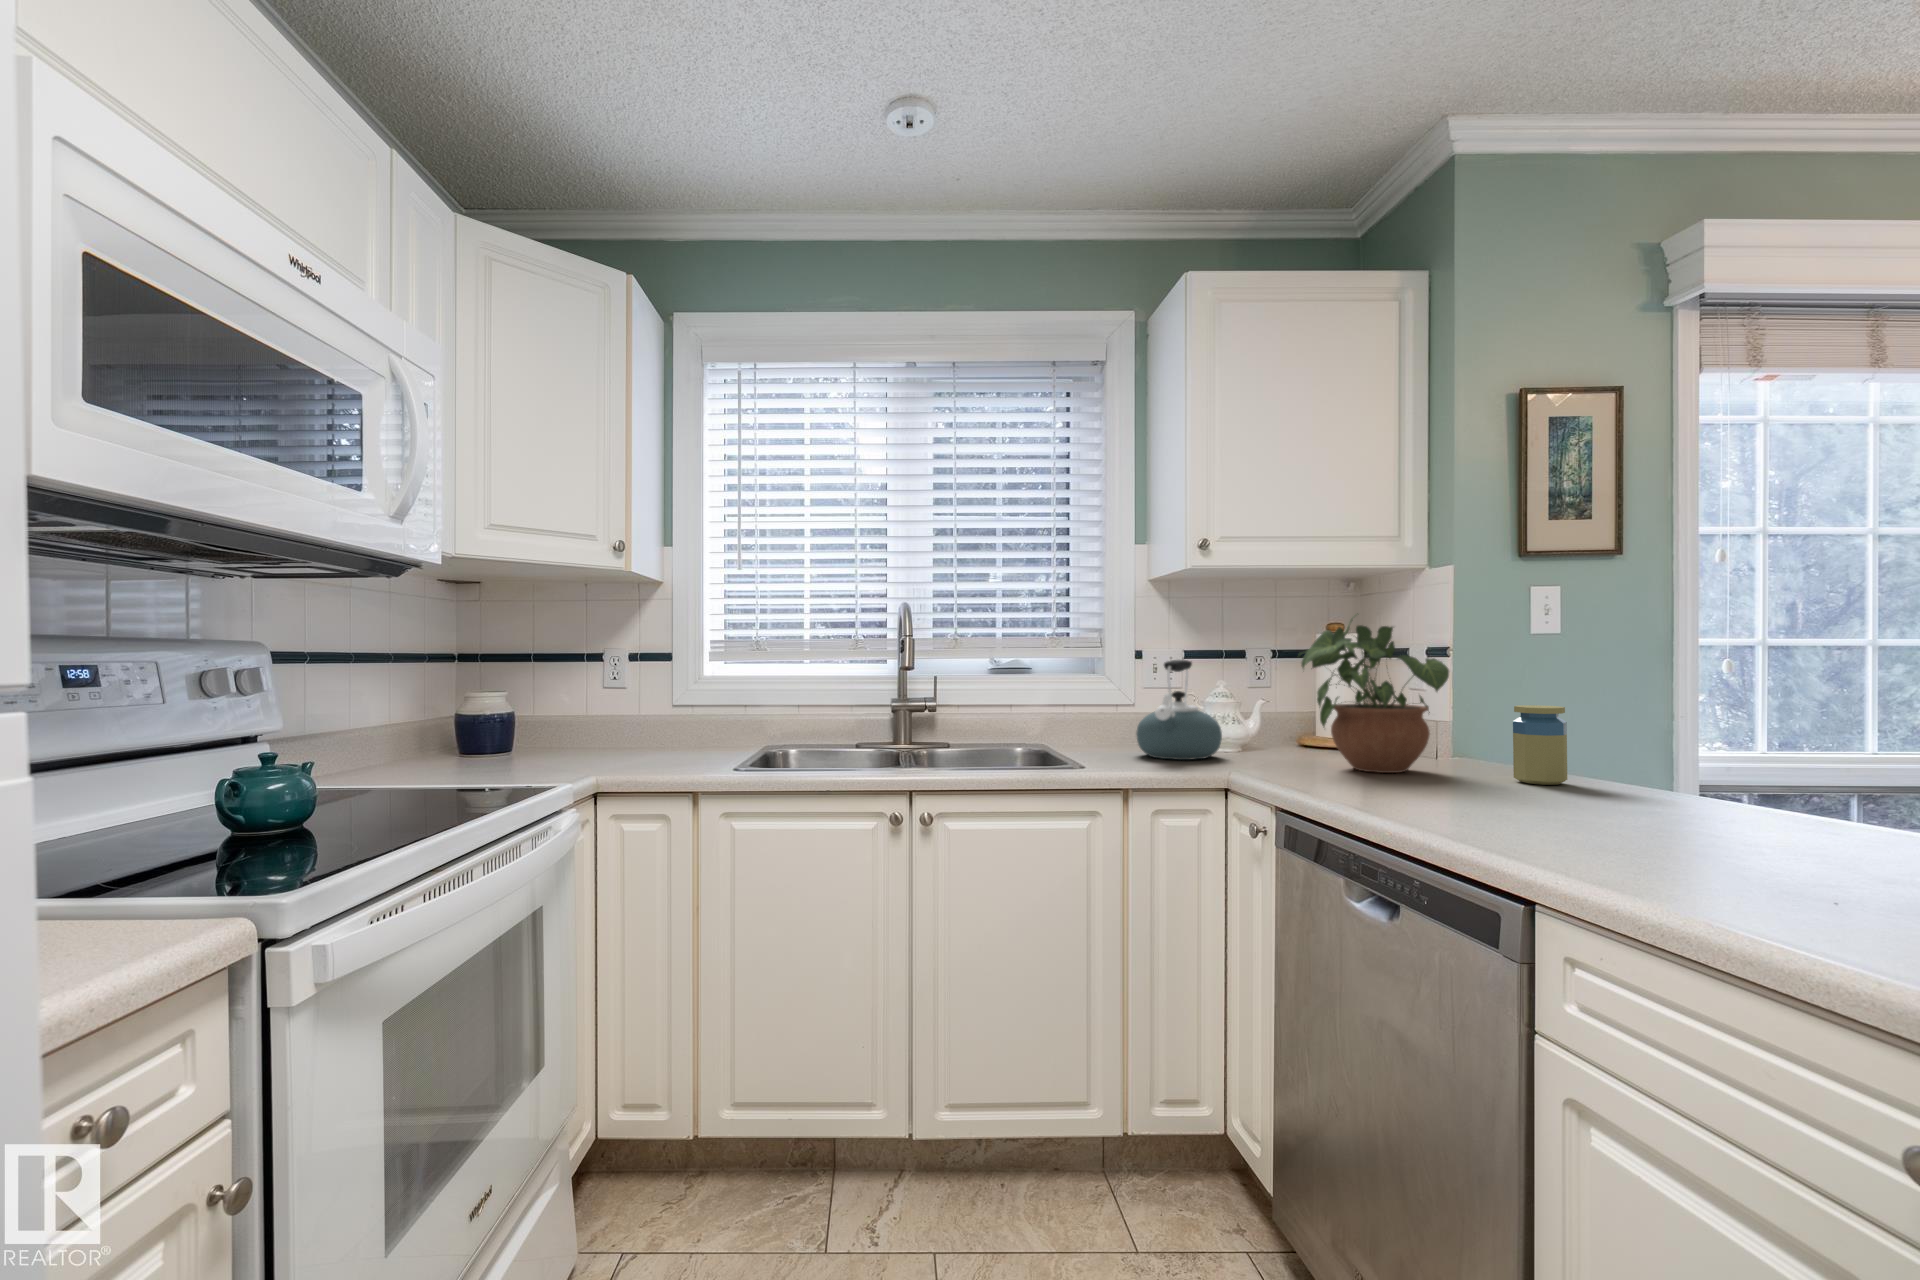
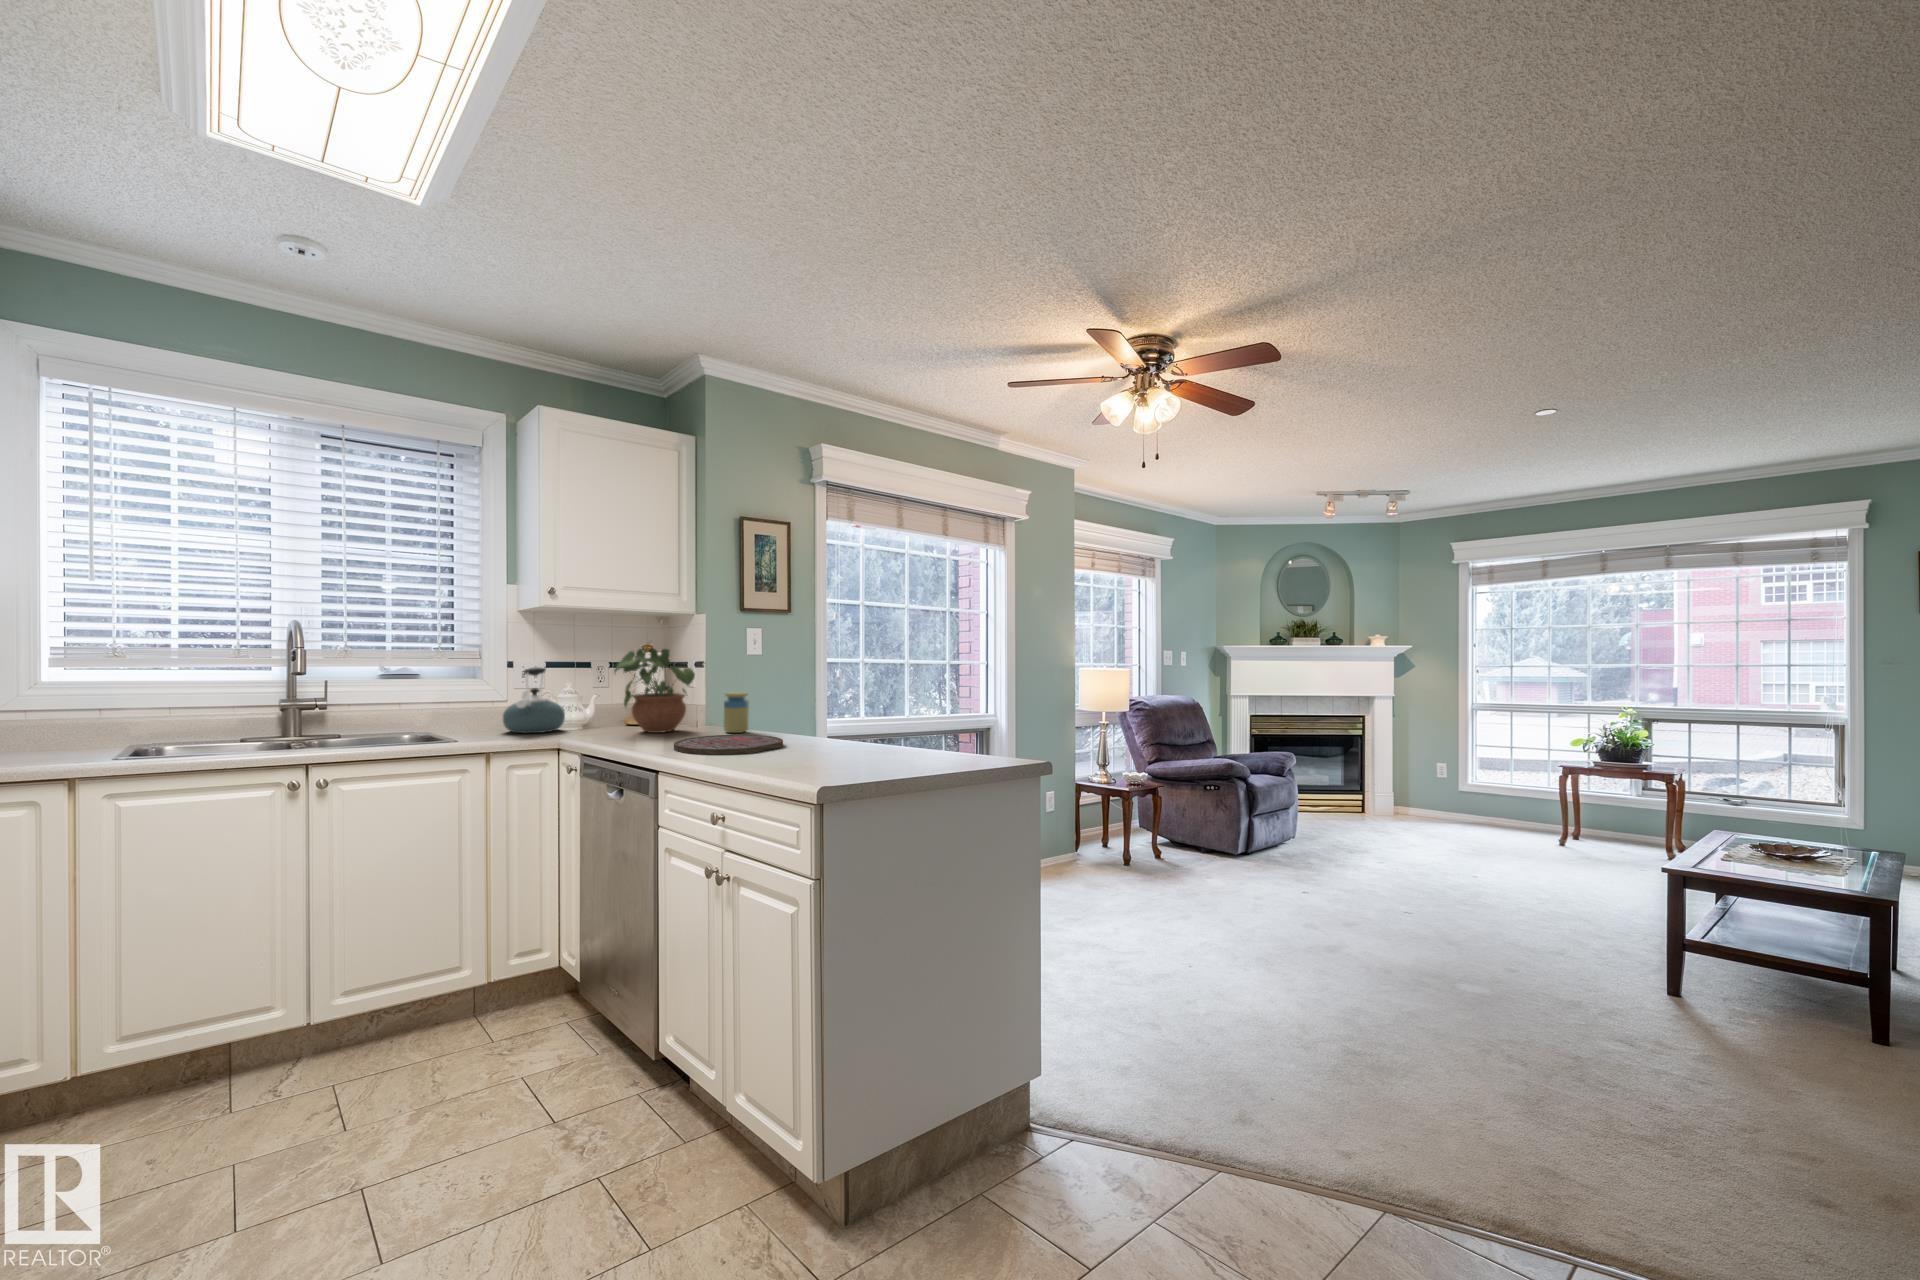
cutting board: none [1448,788,1724,841] -> present [674,735,783,755]

